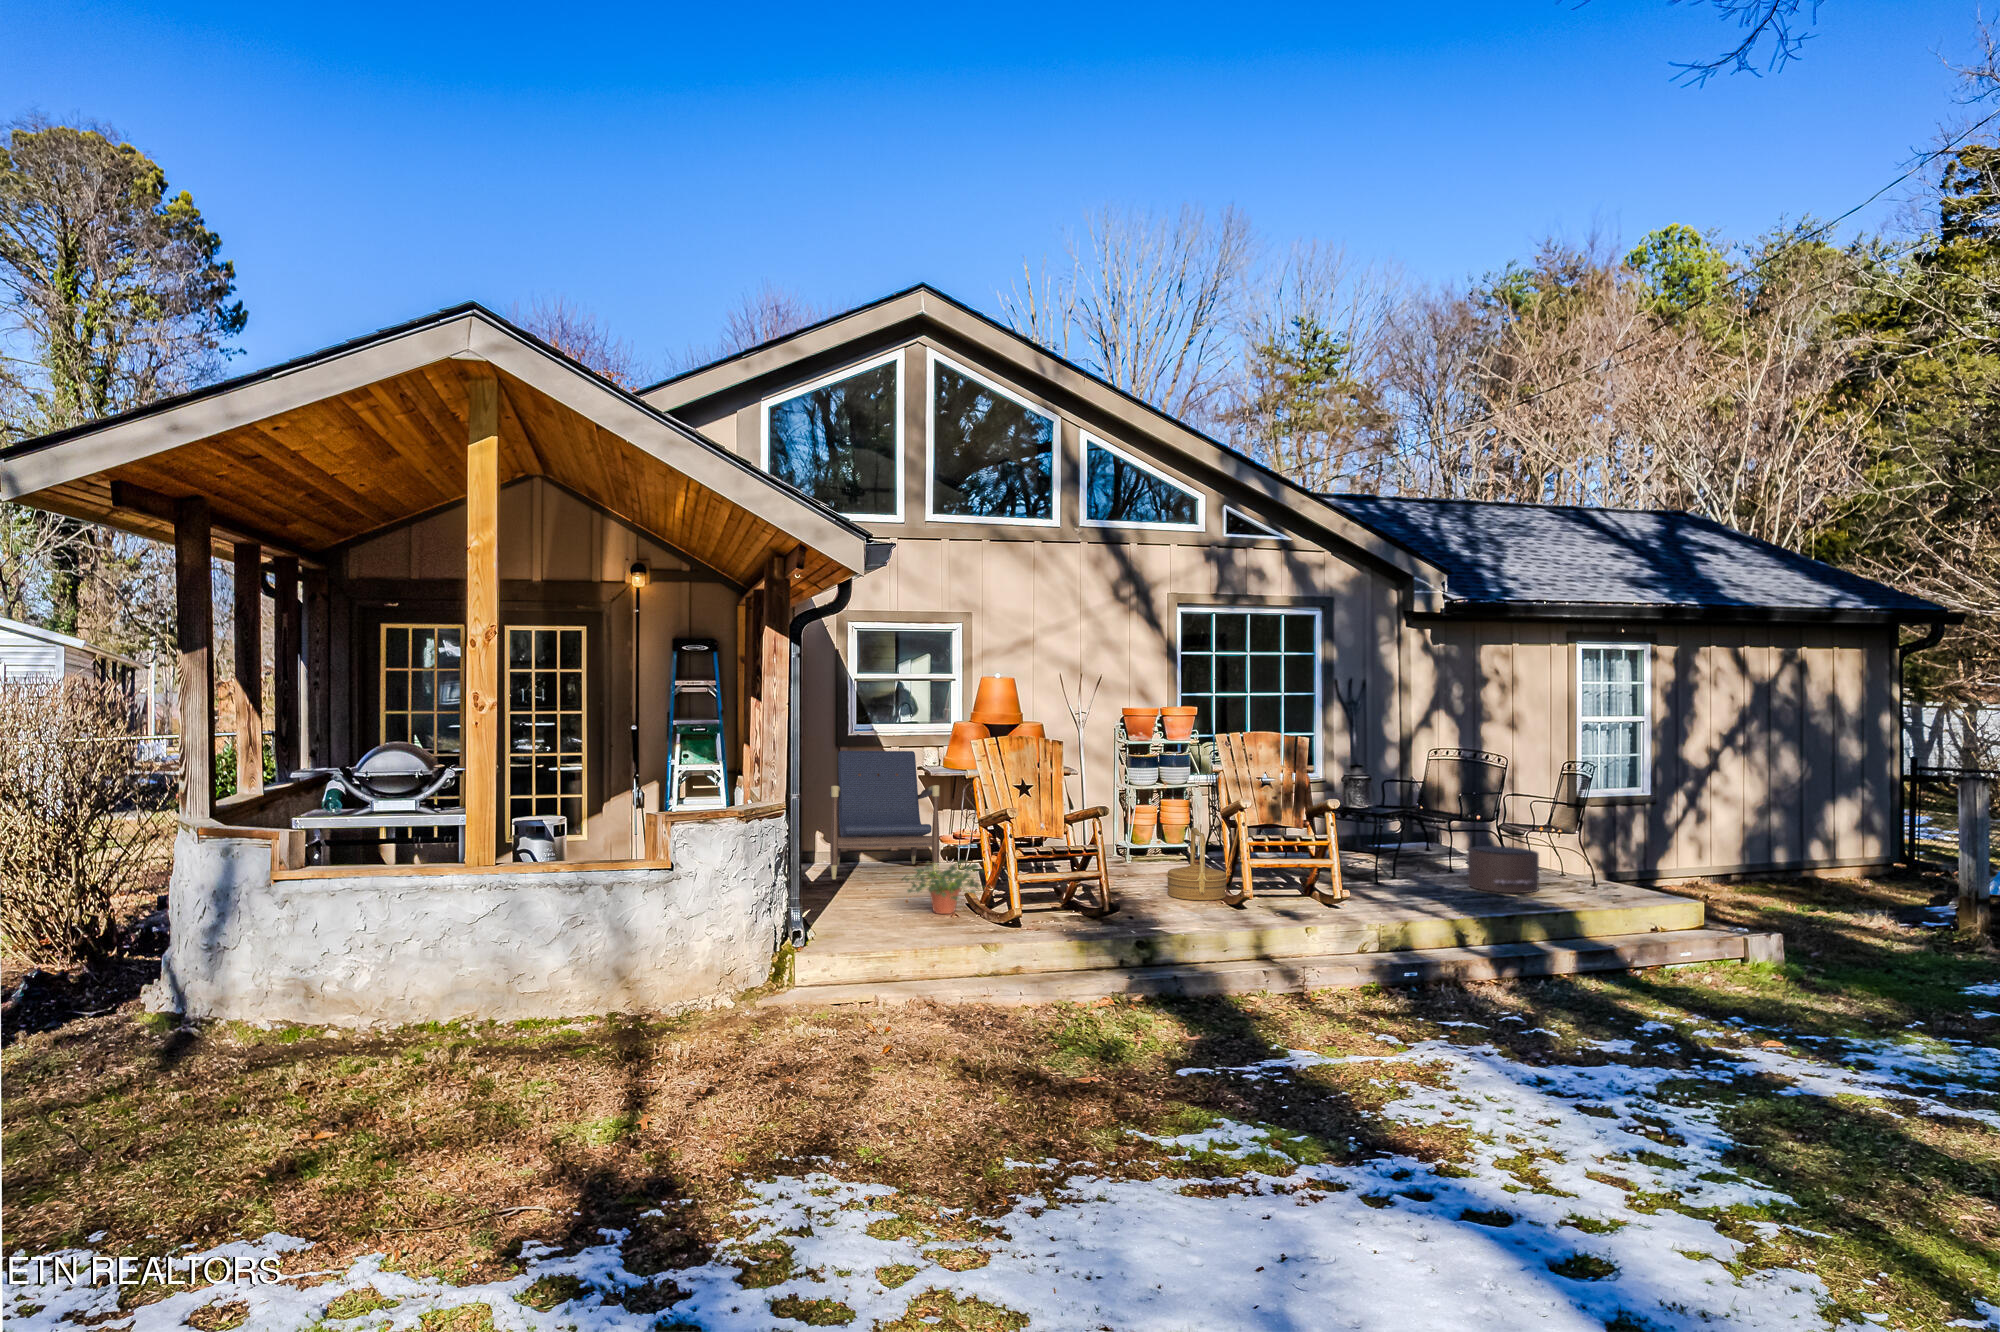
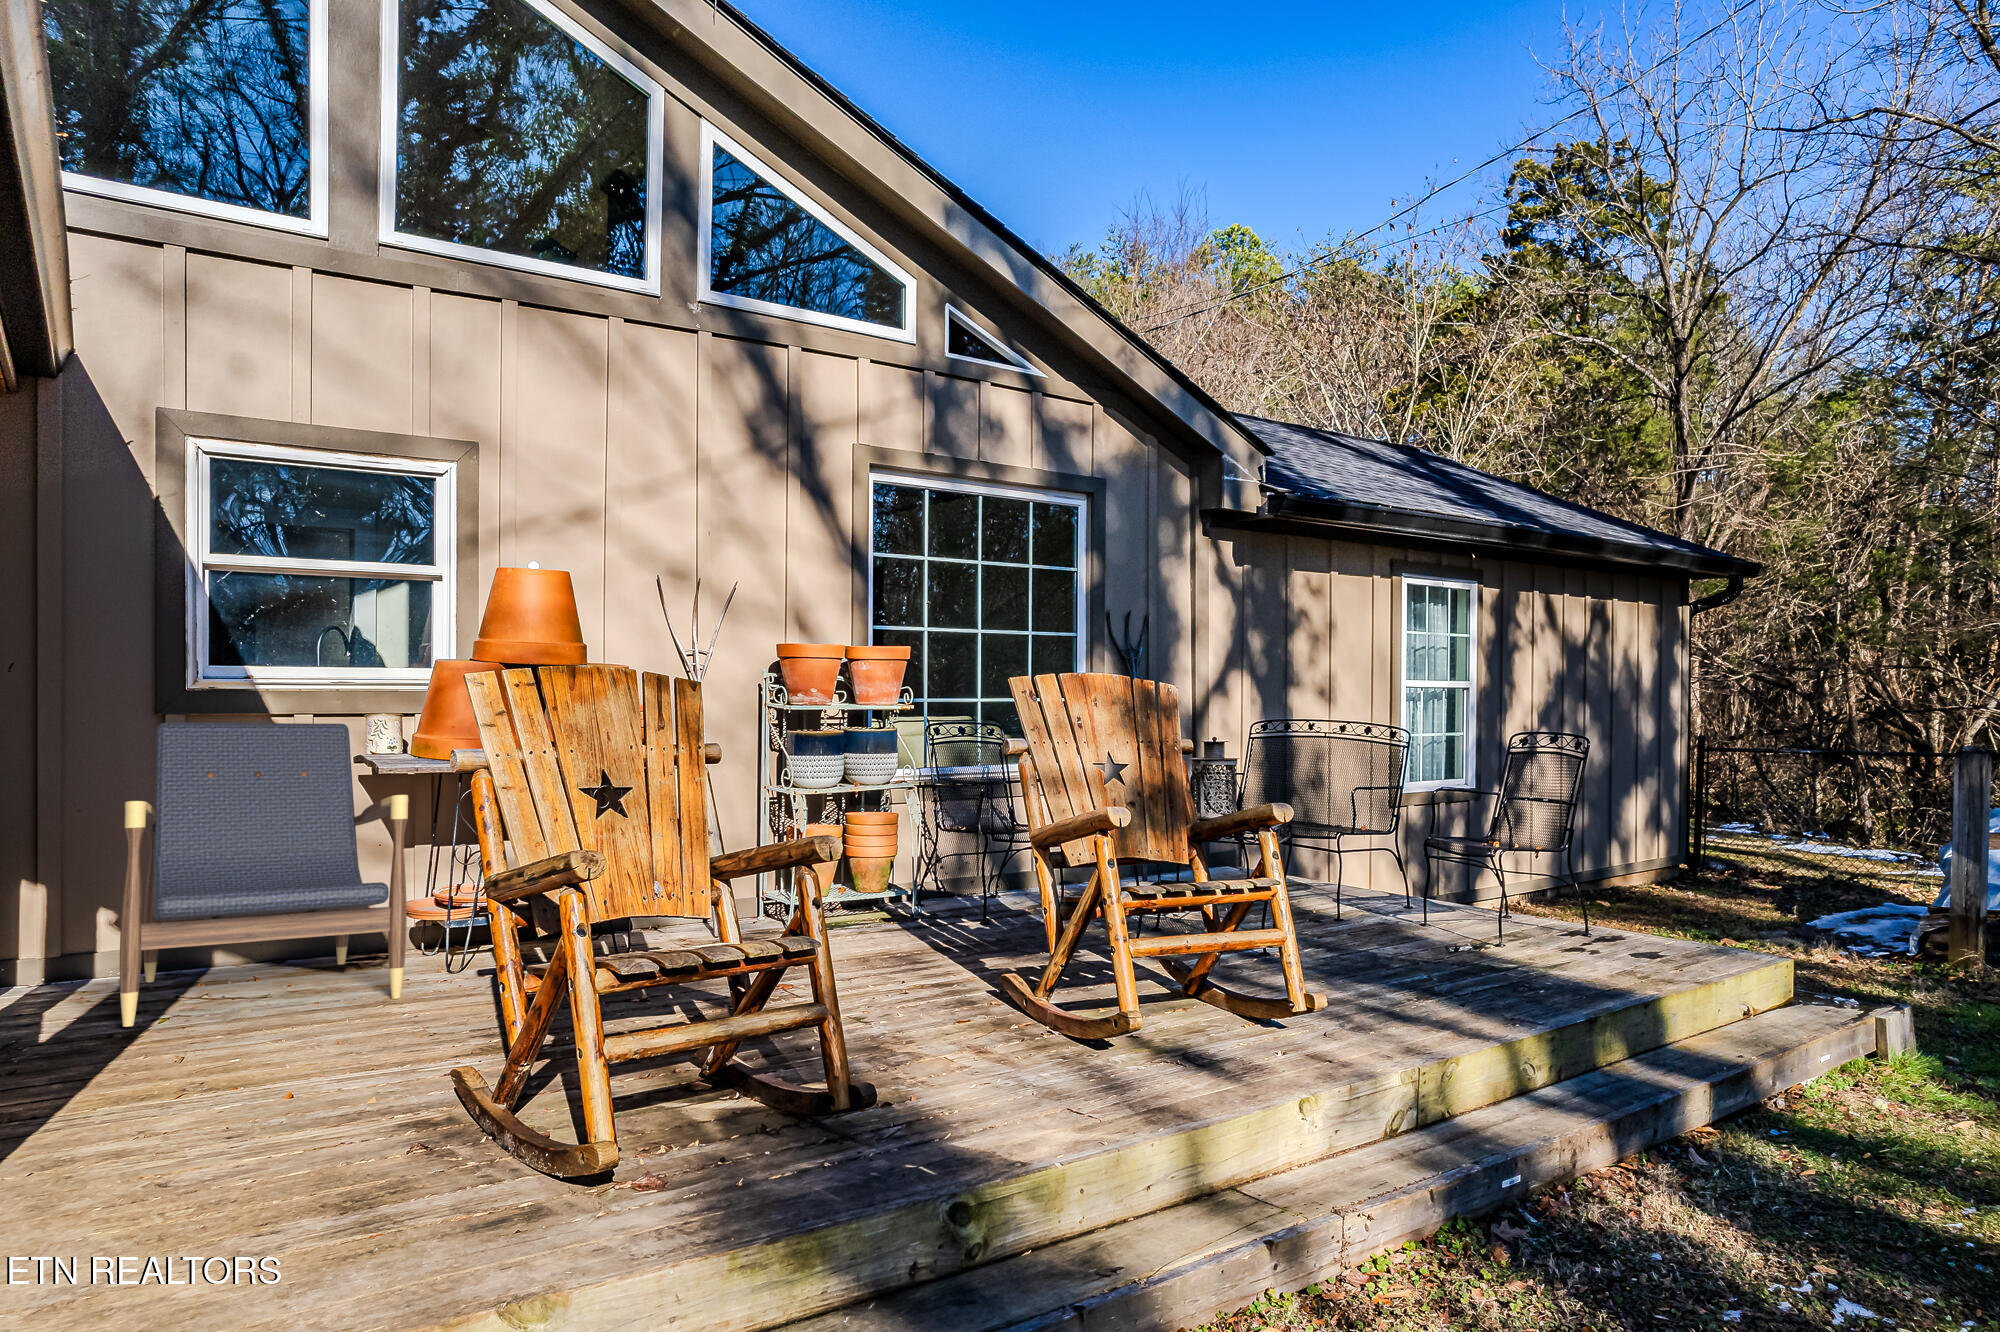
woven basket: present [1166,828,1227,900] -> none [920,867,1042,1019]
pouf: present [1462,846,1539,893] -> none [1361,875,1507,955]
potted plant: present [902,860,989,914] -> none [304,974,553,1124]

